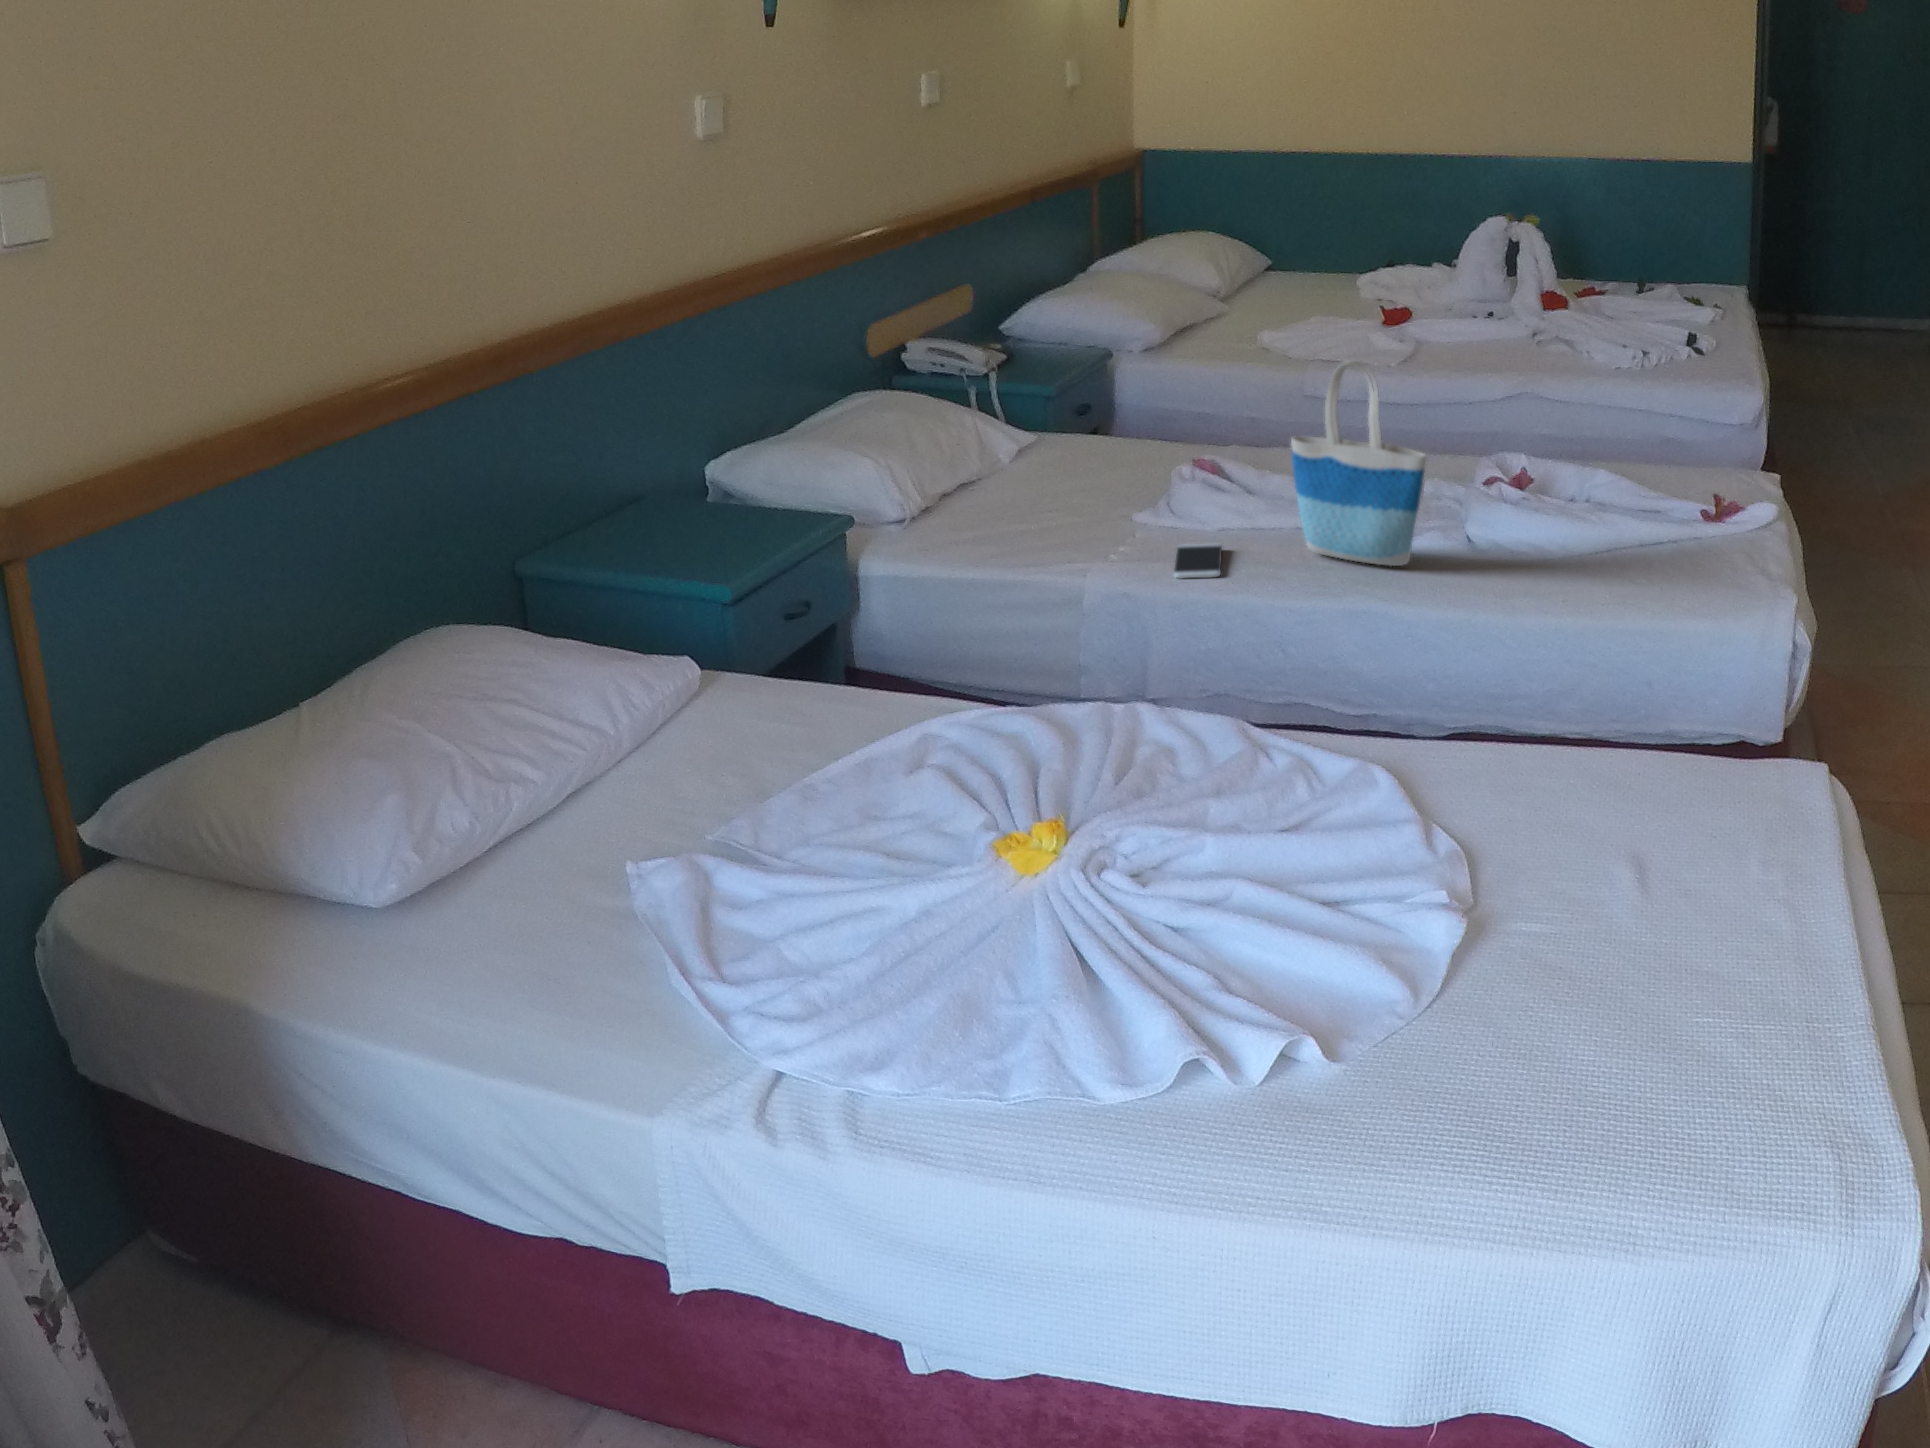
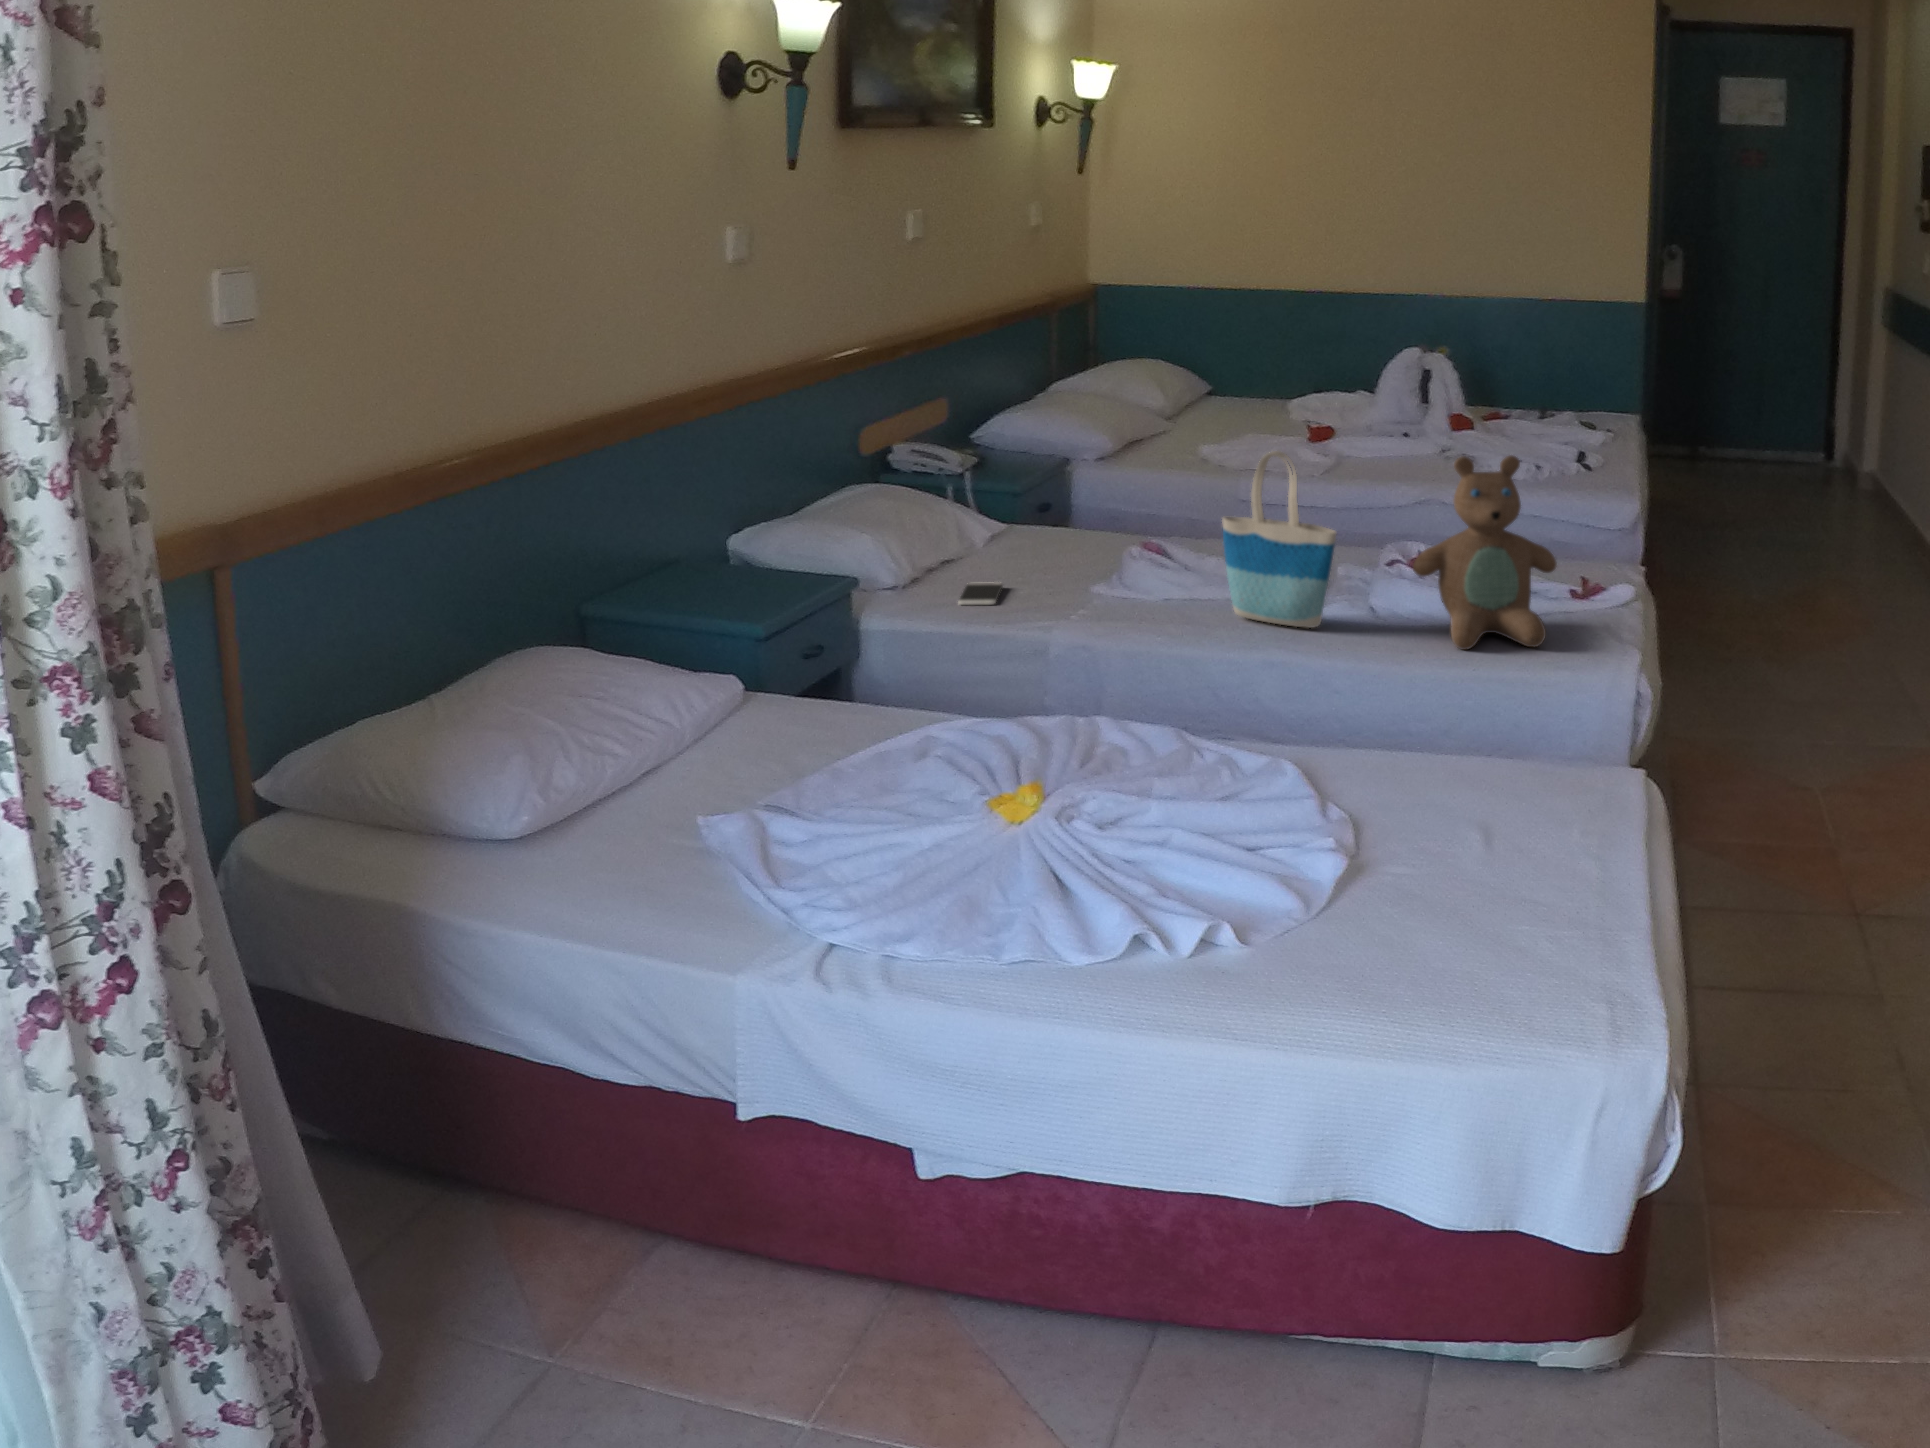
teddy bear: none [1516,361,1684,593] -> present [1413,455,1557,650]
smartphone: present [1174,544,1222,579] -> present [958,583,1003,605]

